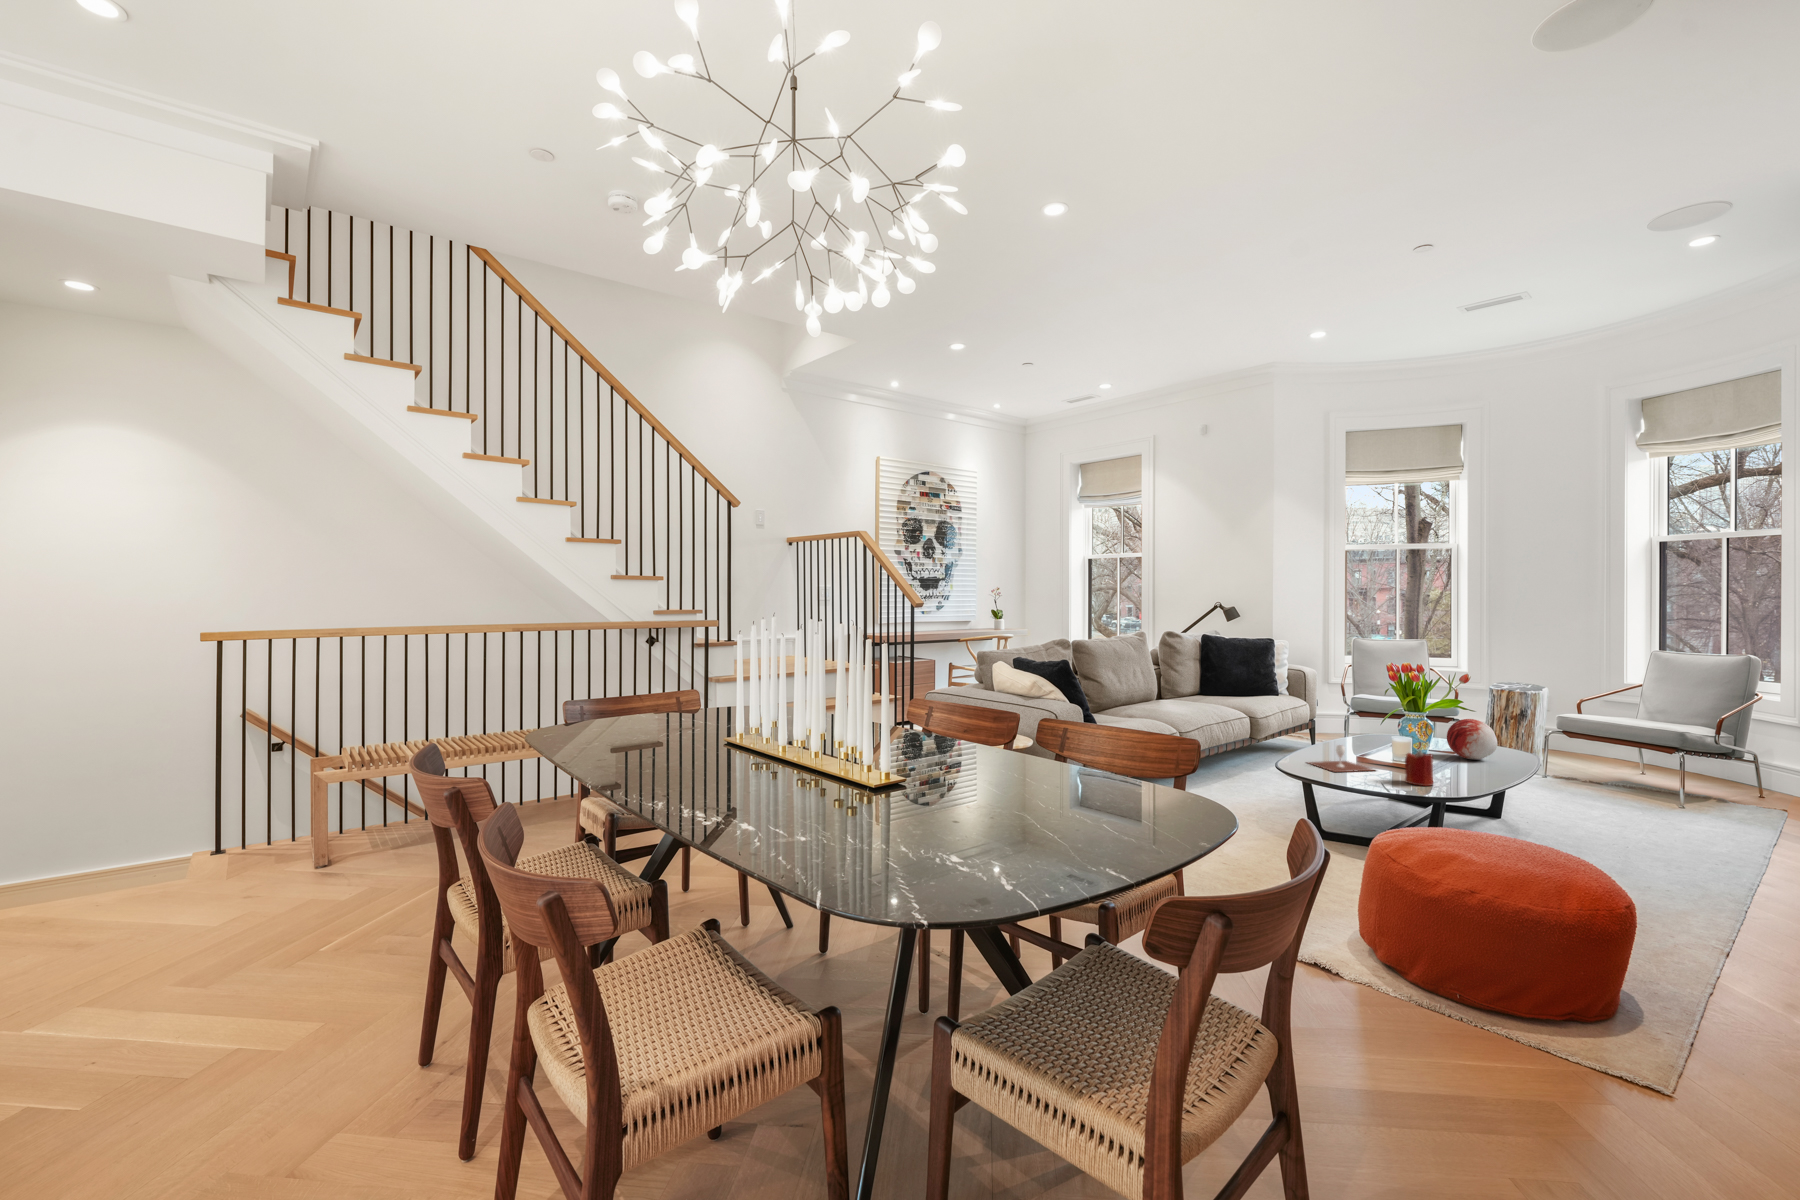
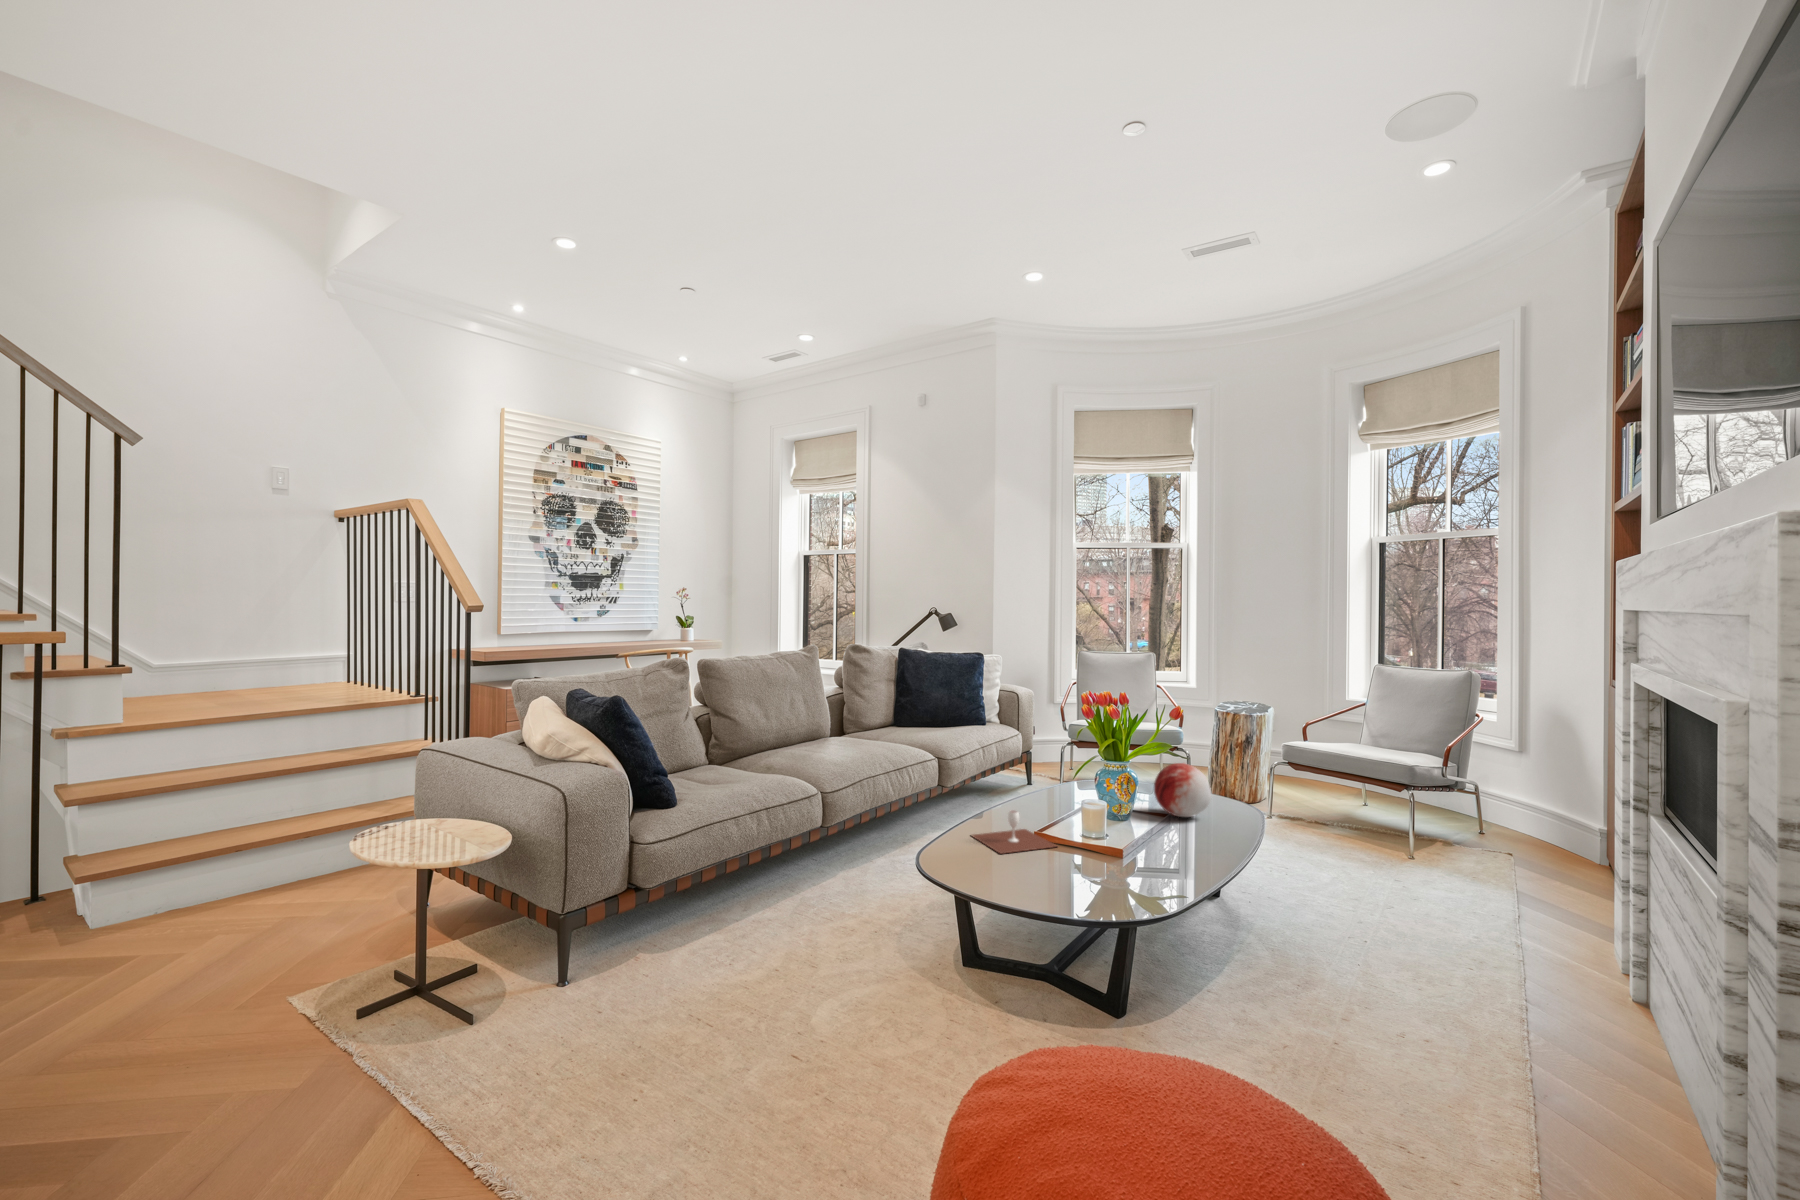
candle: present [1405,750,1433,786] -> none [1086,822,1122,876]

